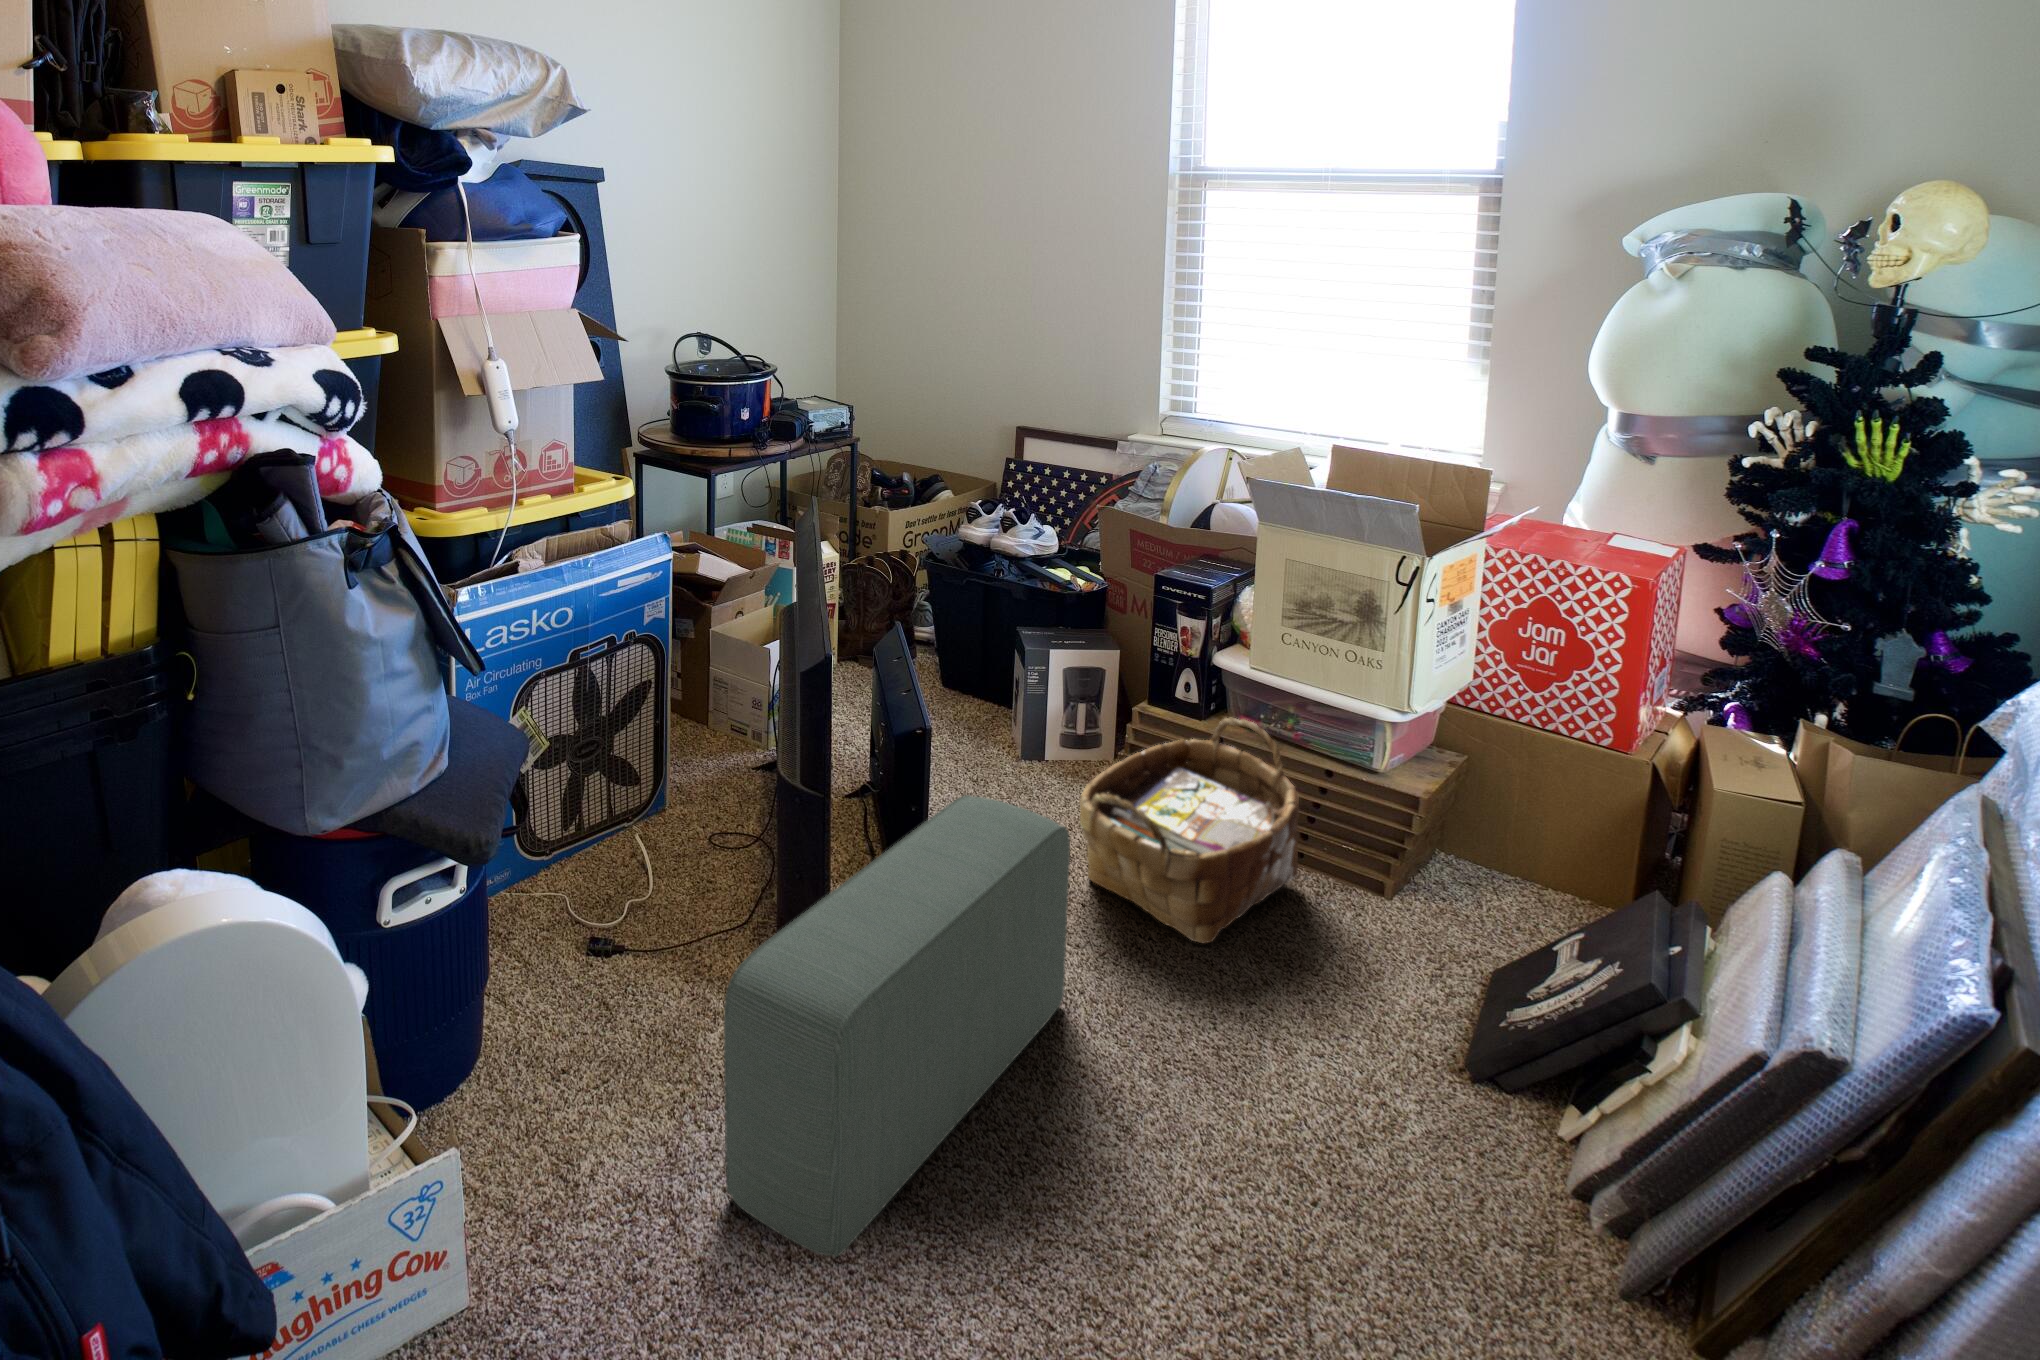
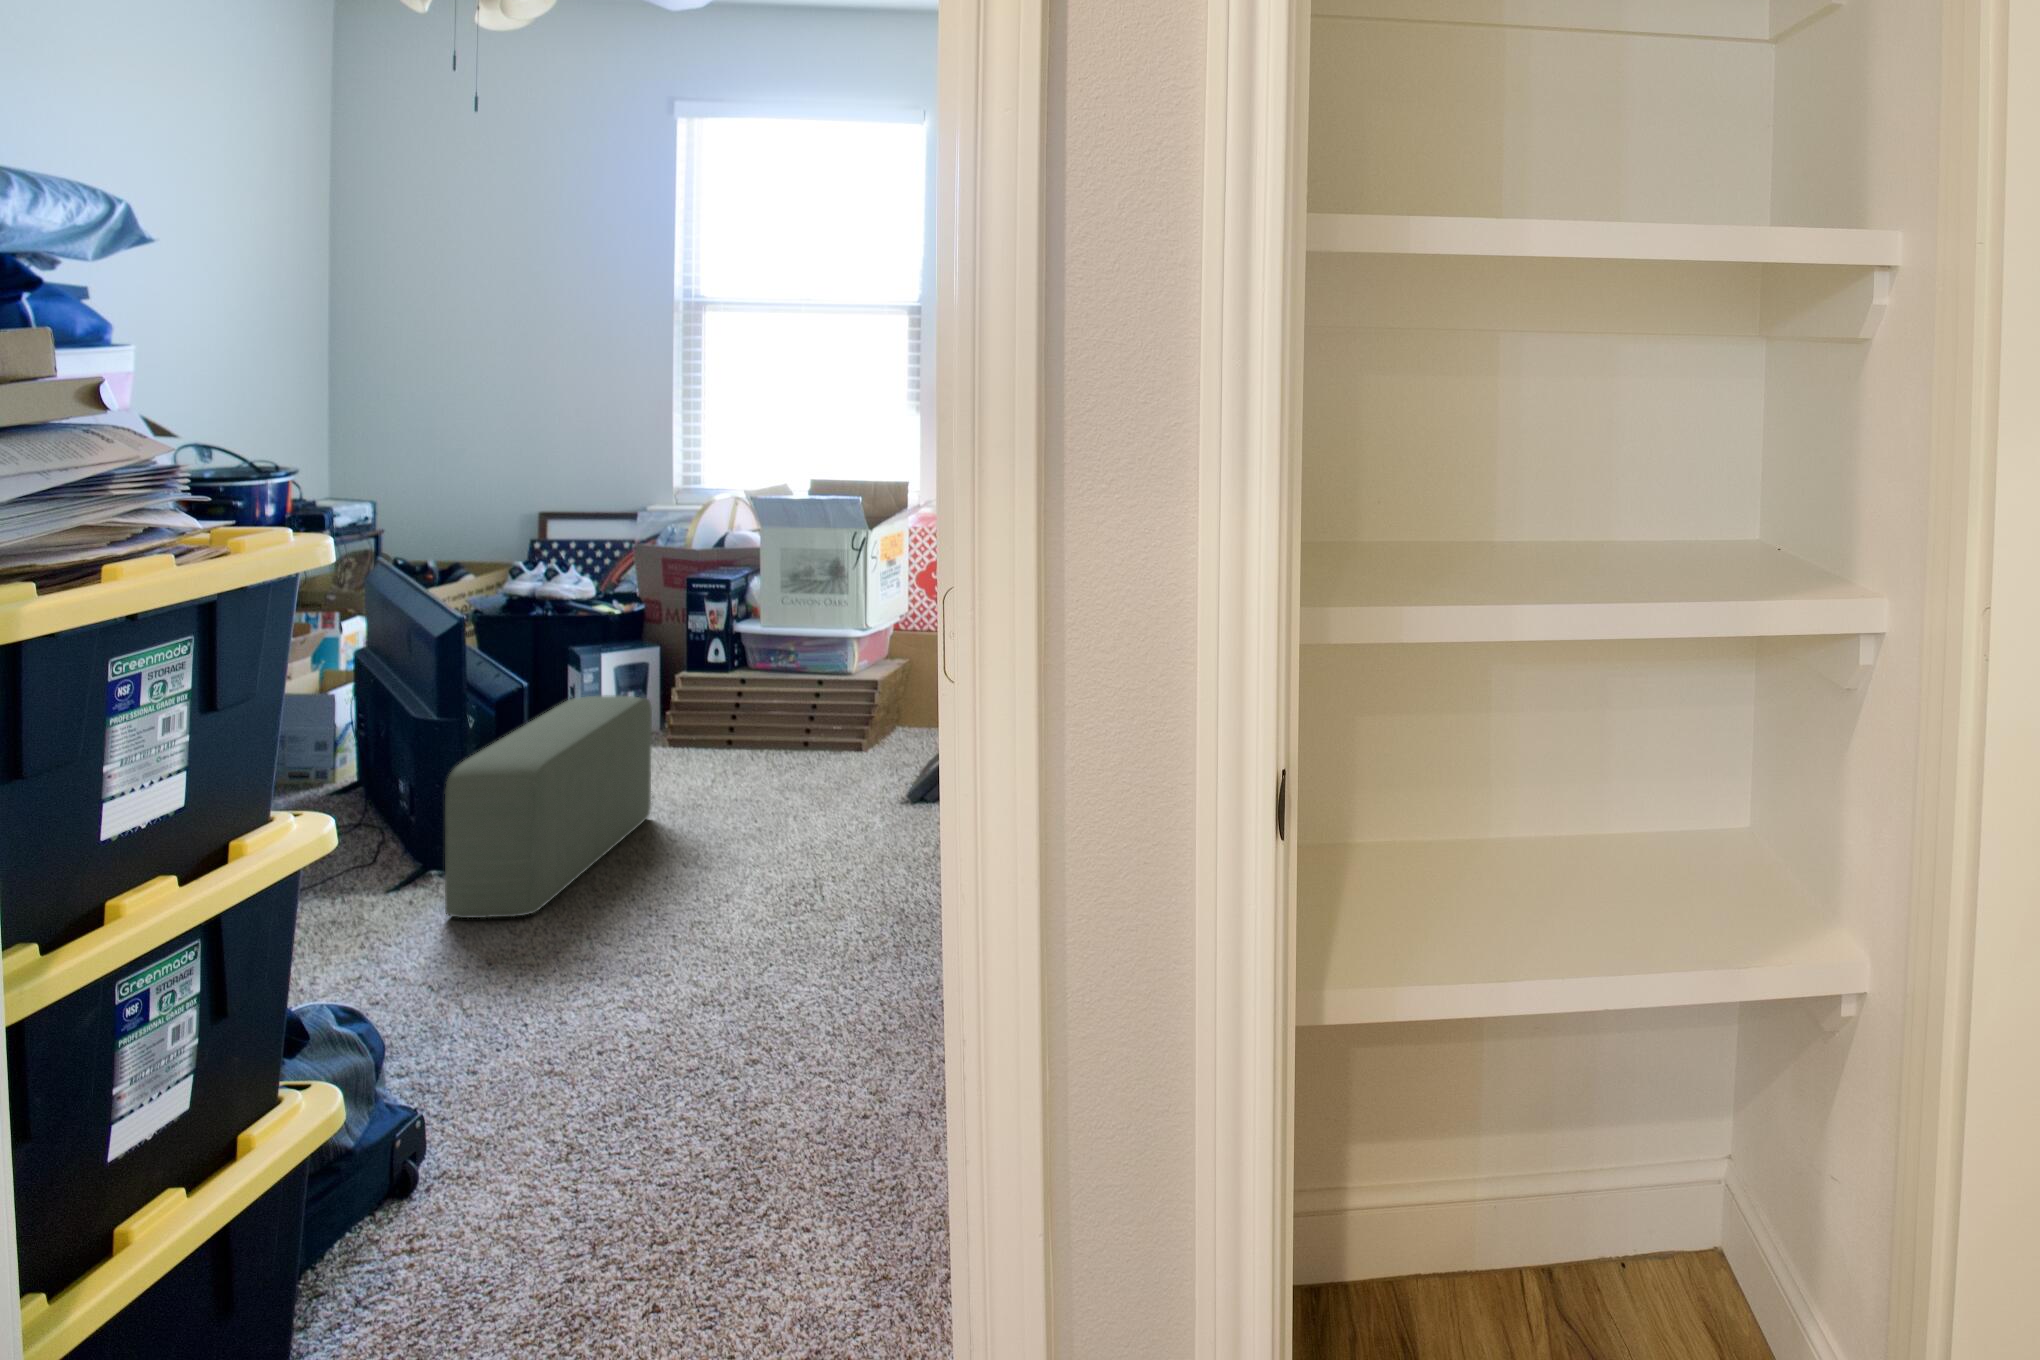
woven basket: present [1079,718,1299,943] -> none [647,652,800,780]

